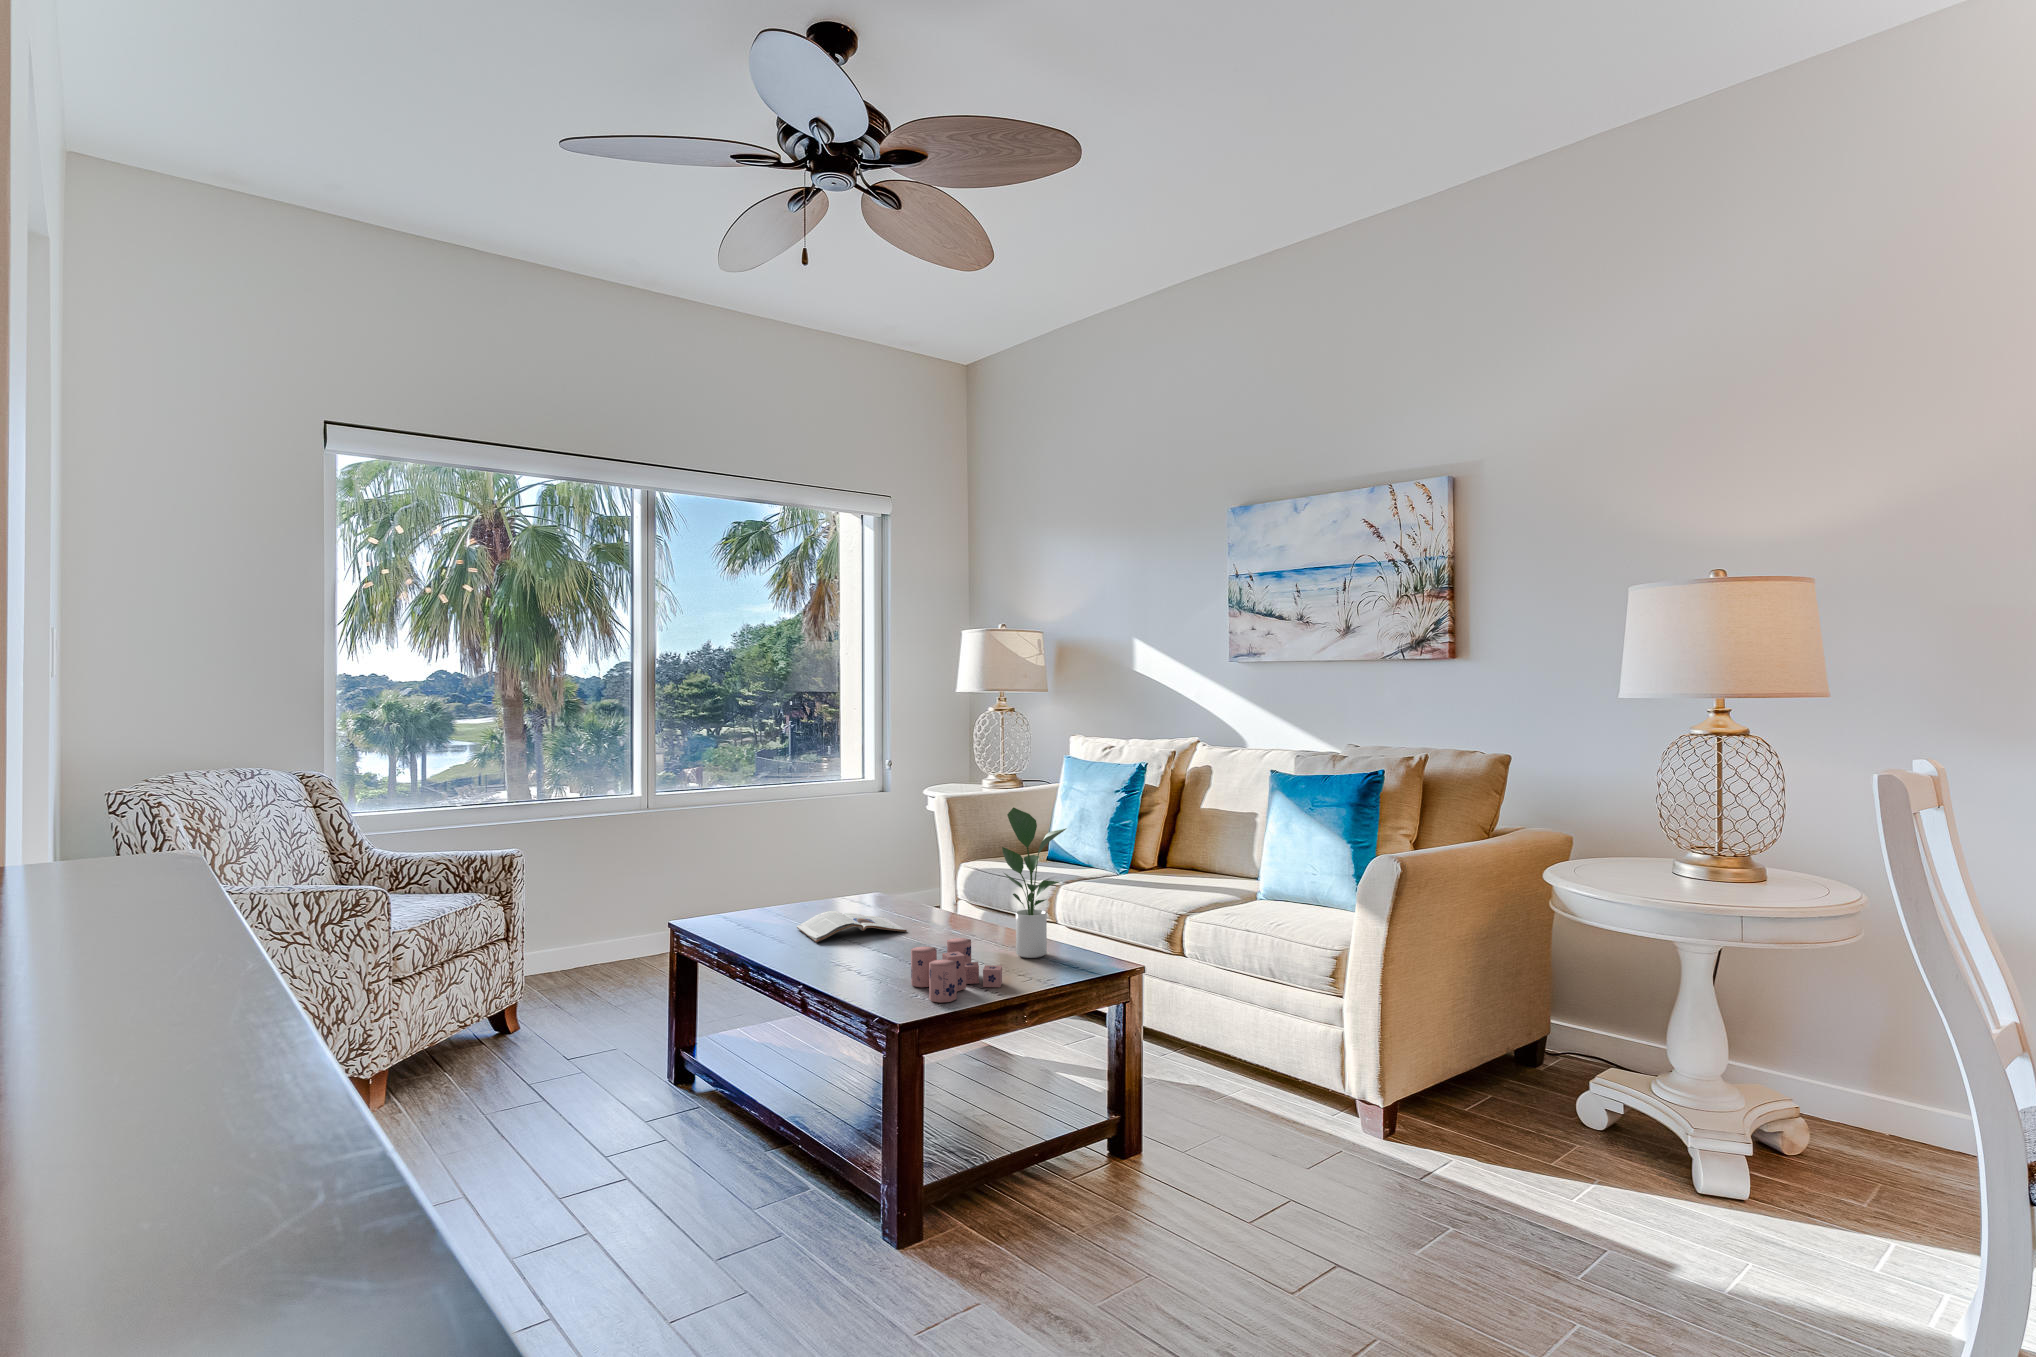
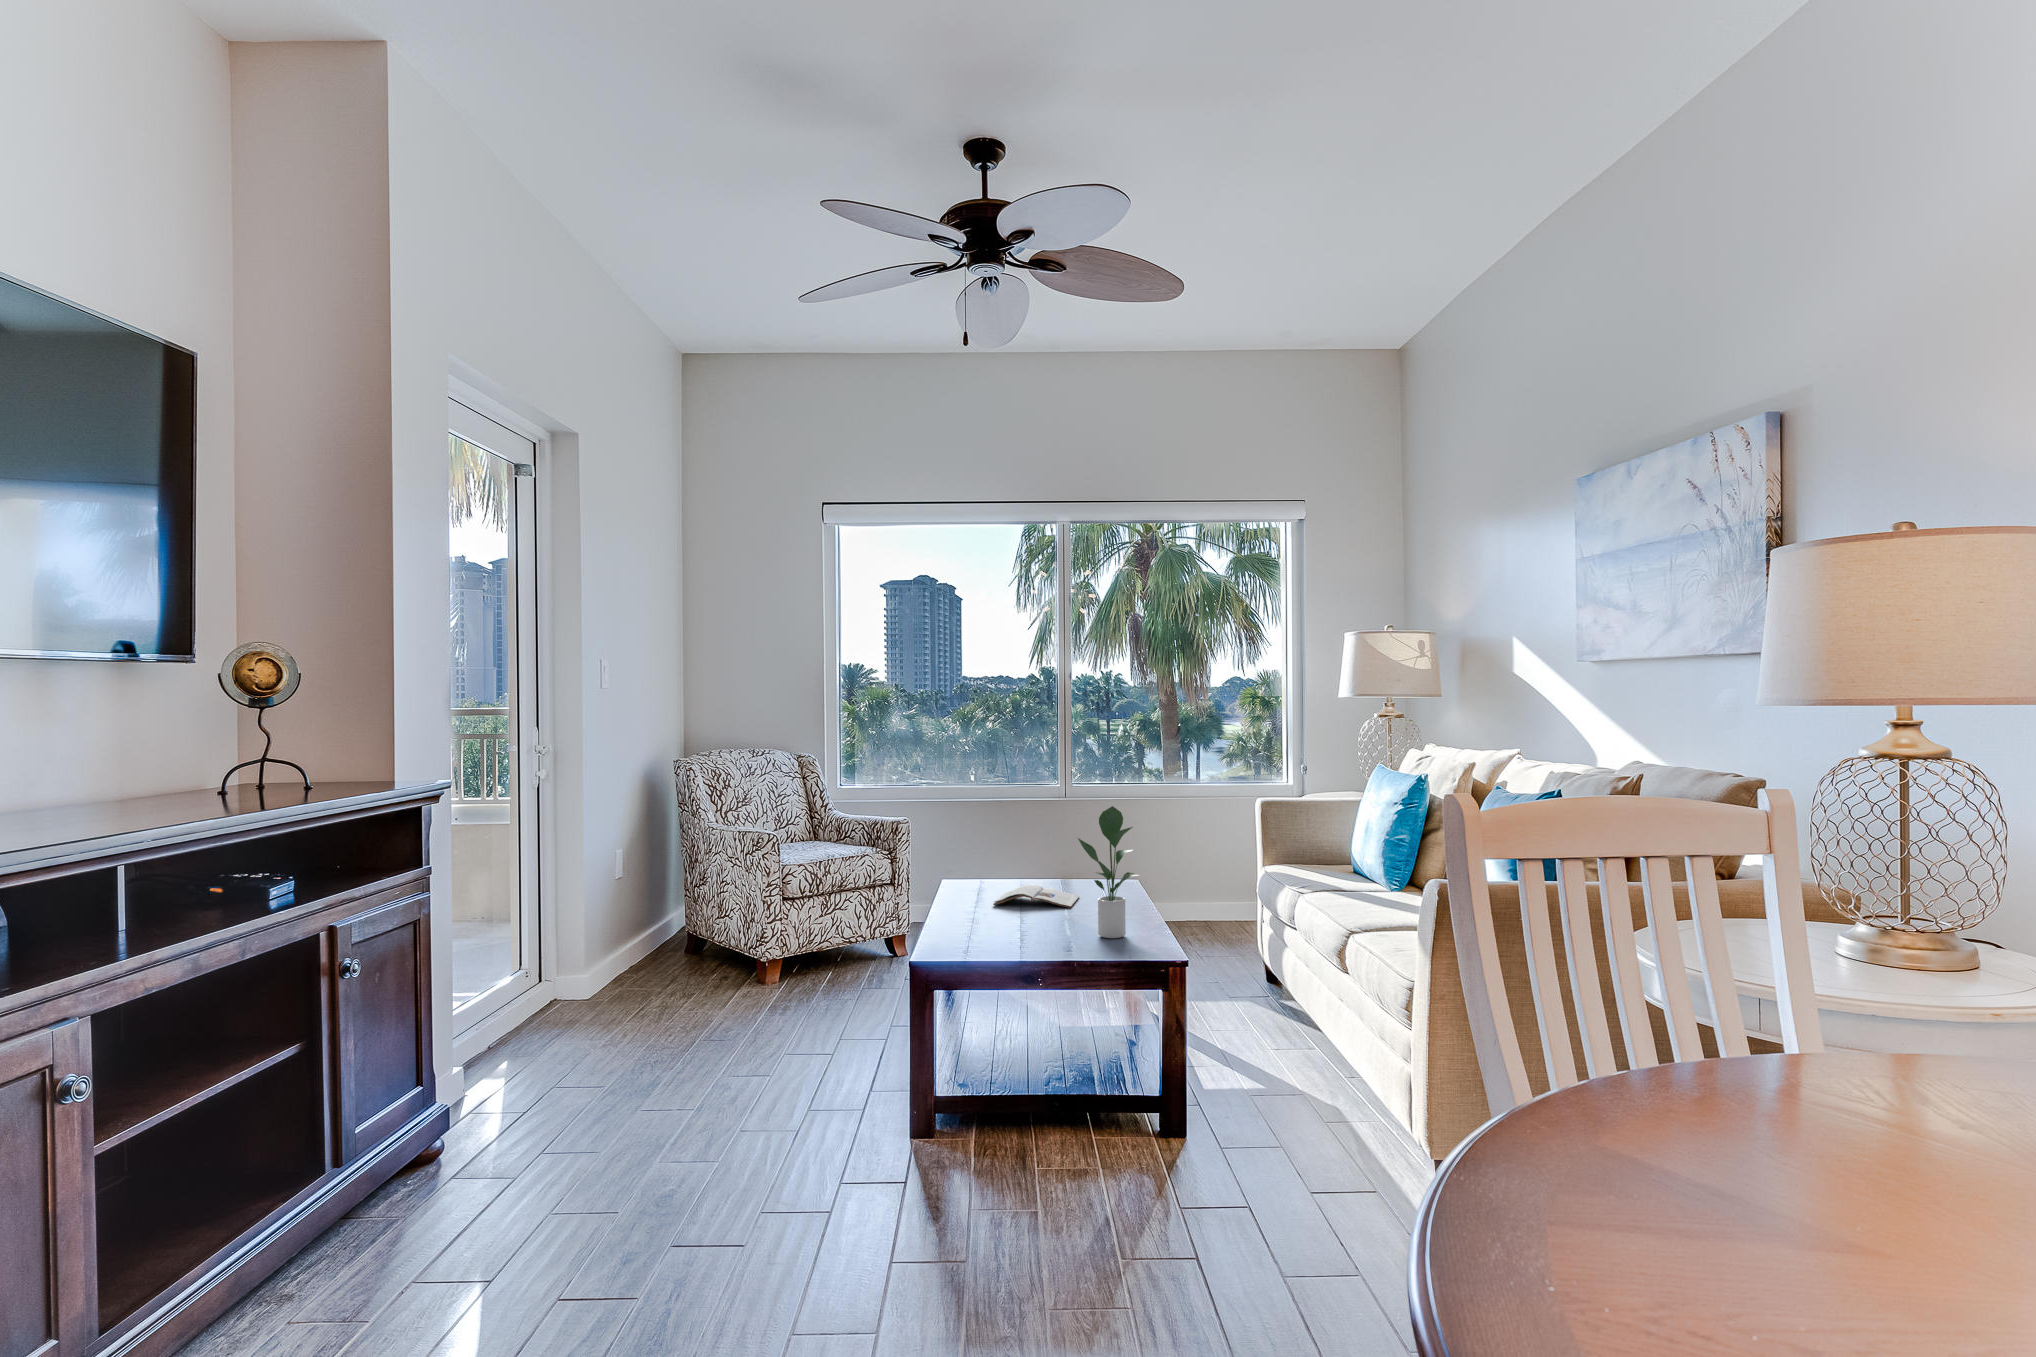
candle: present [911,938,1002,1003] -> none [966,910,1042,954]

